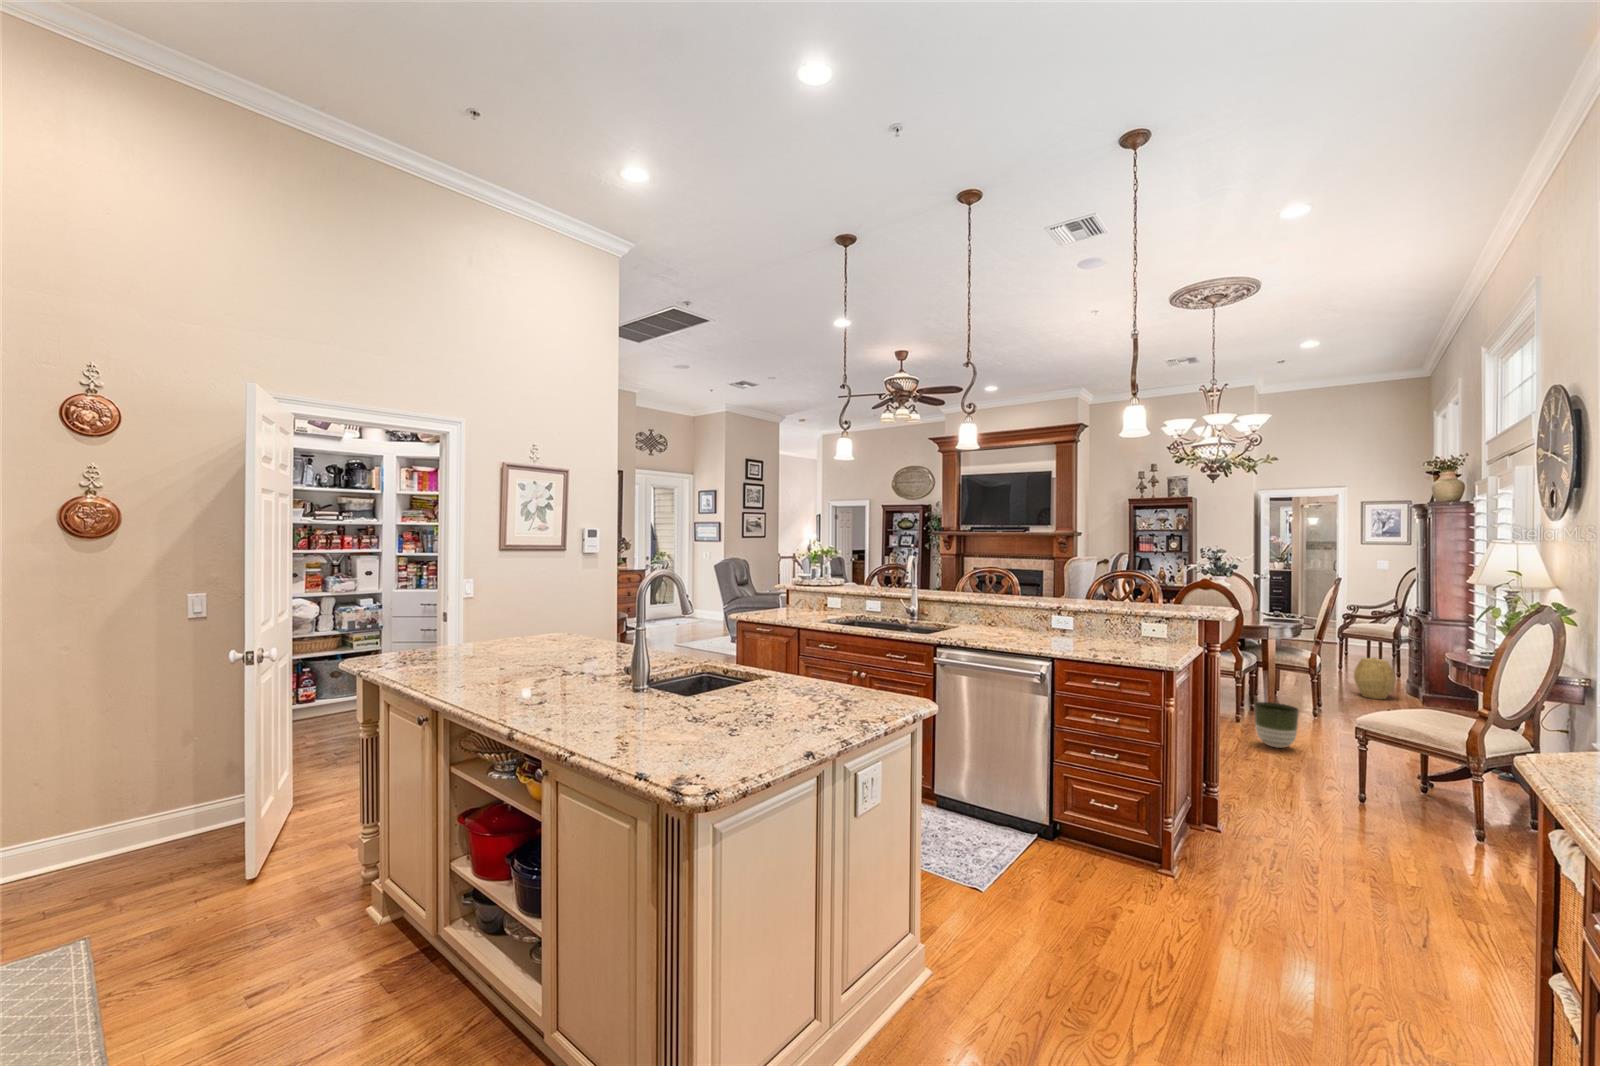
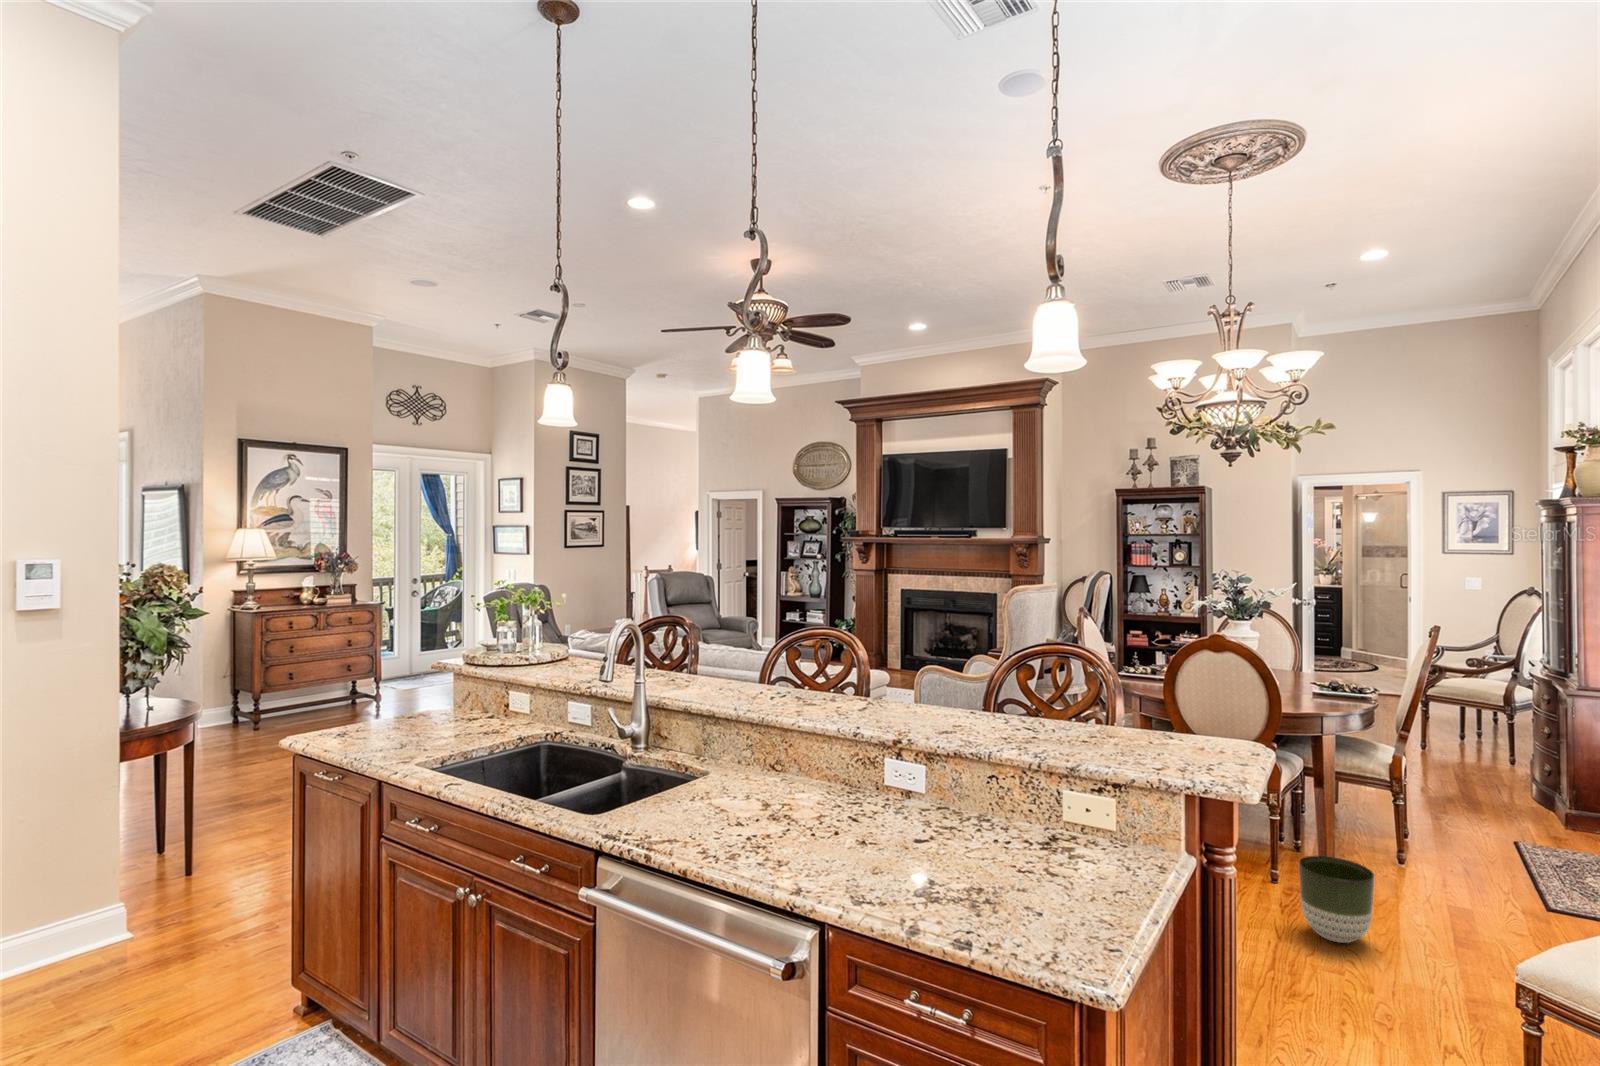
woven basket: present [1354,658,1396,699] -> none [1446,741,1510,808]

